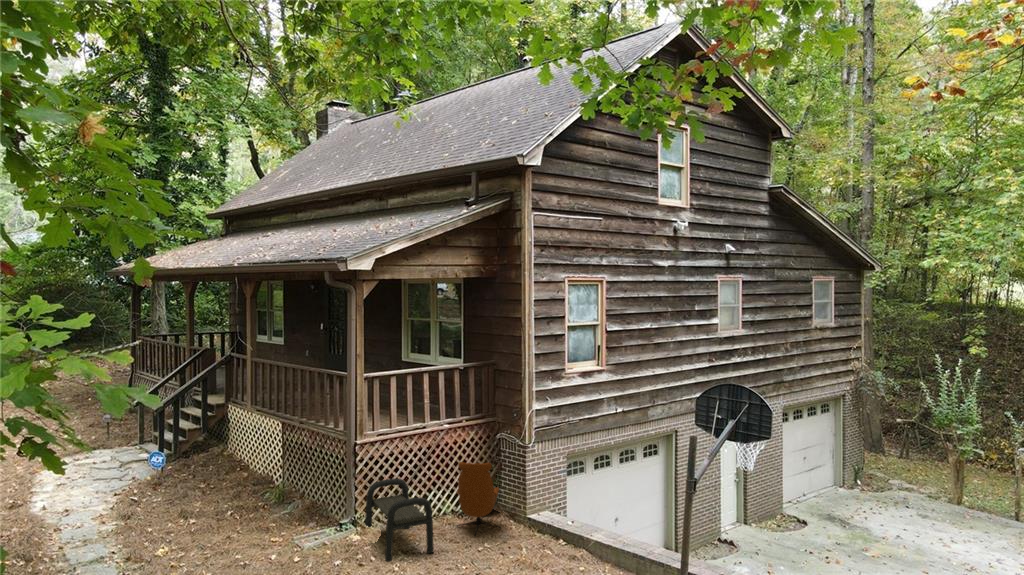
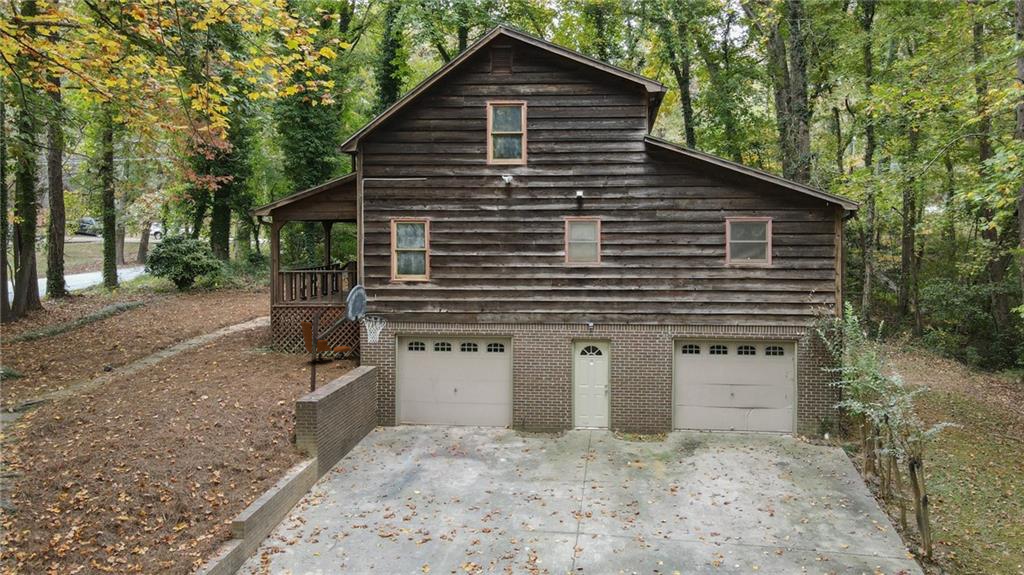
bench: present [365,478,434,562] -> none [256,329,300,364]

